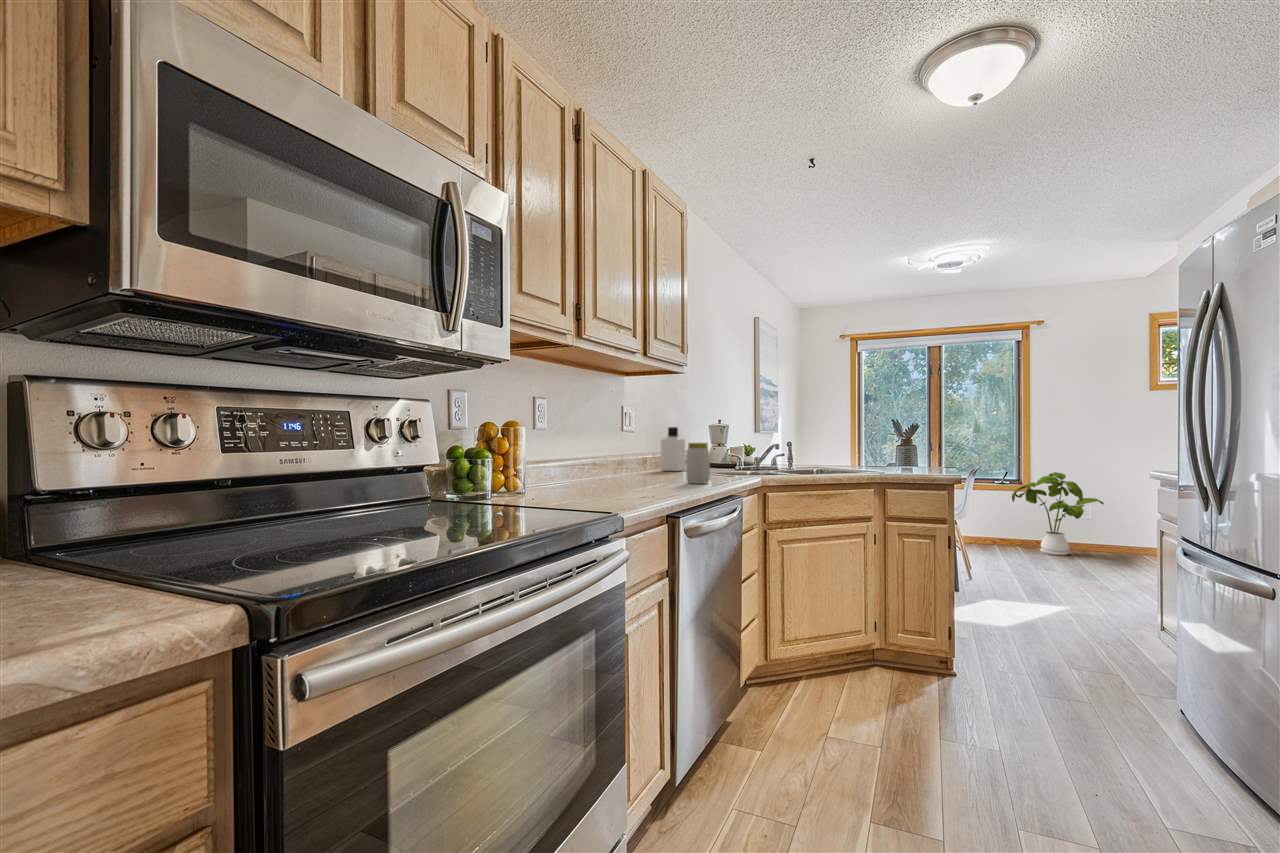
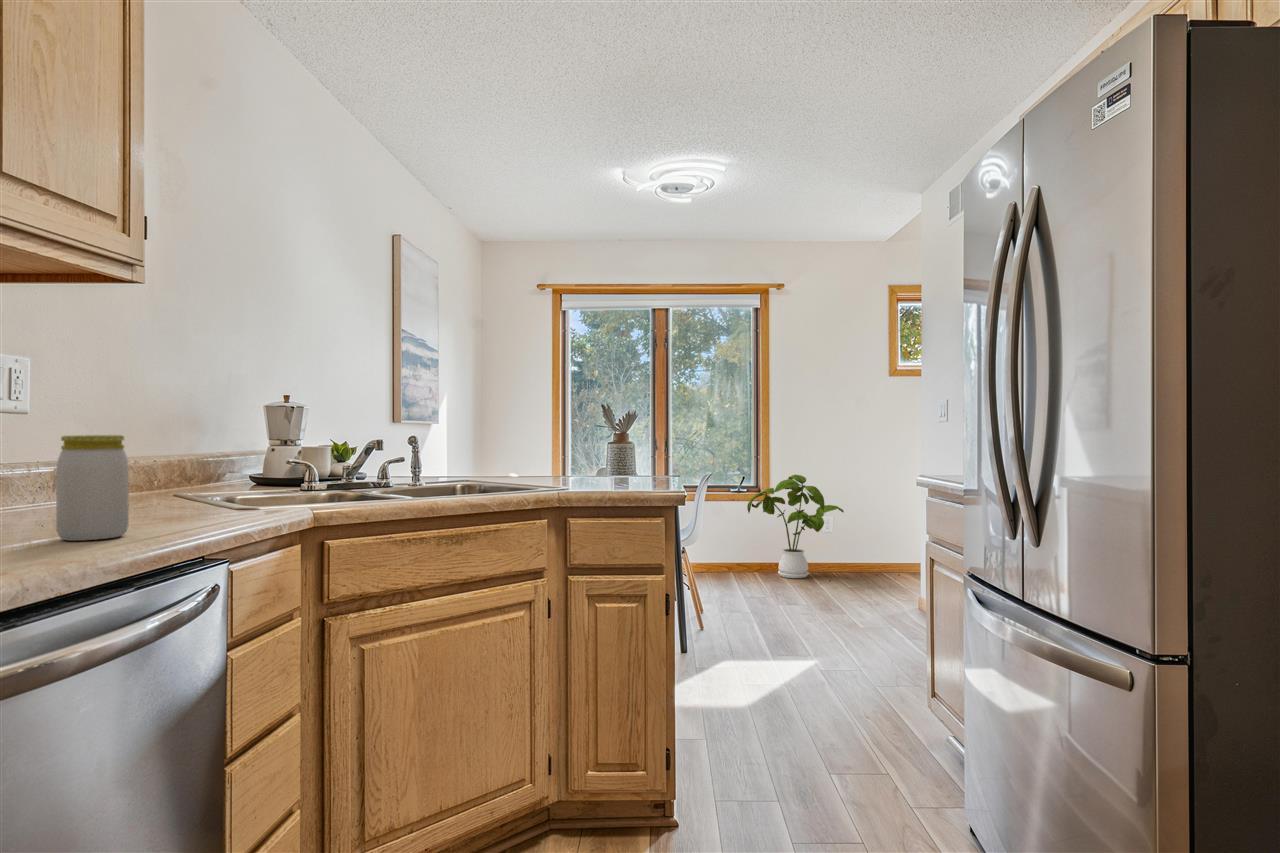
bottle: present [661,427,685,471] -> none [123,405,186,497]

